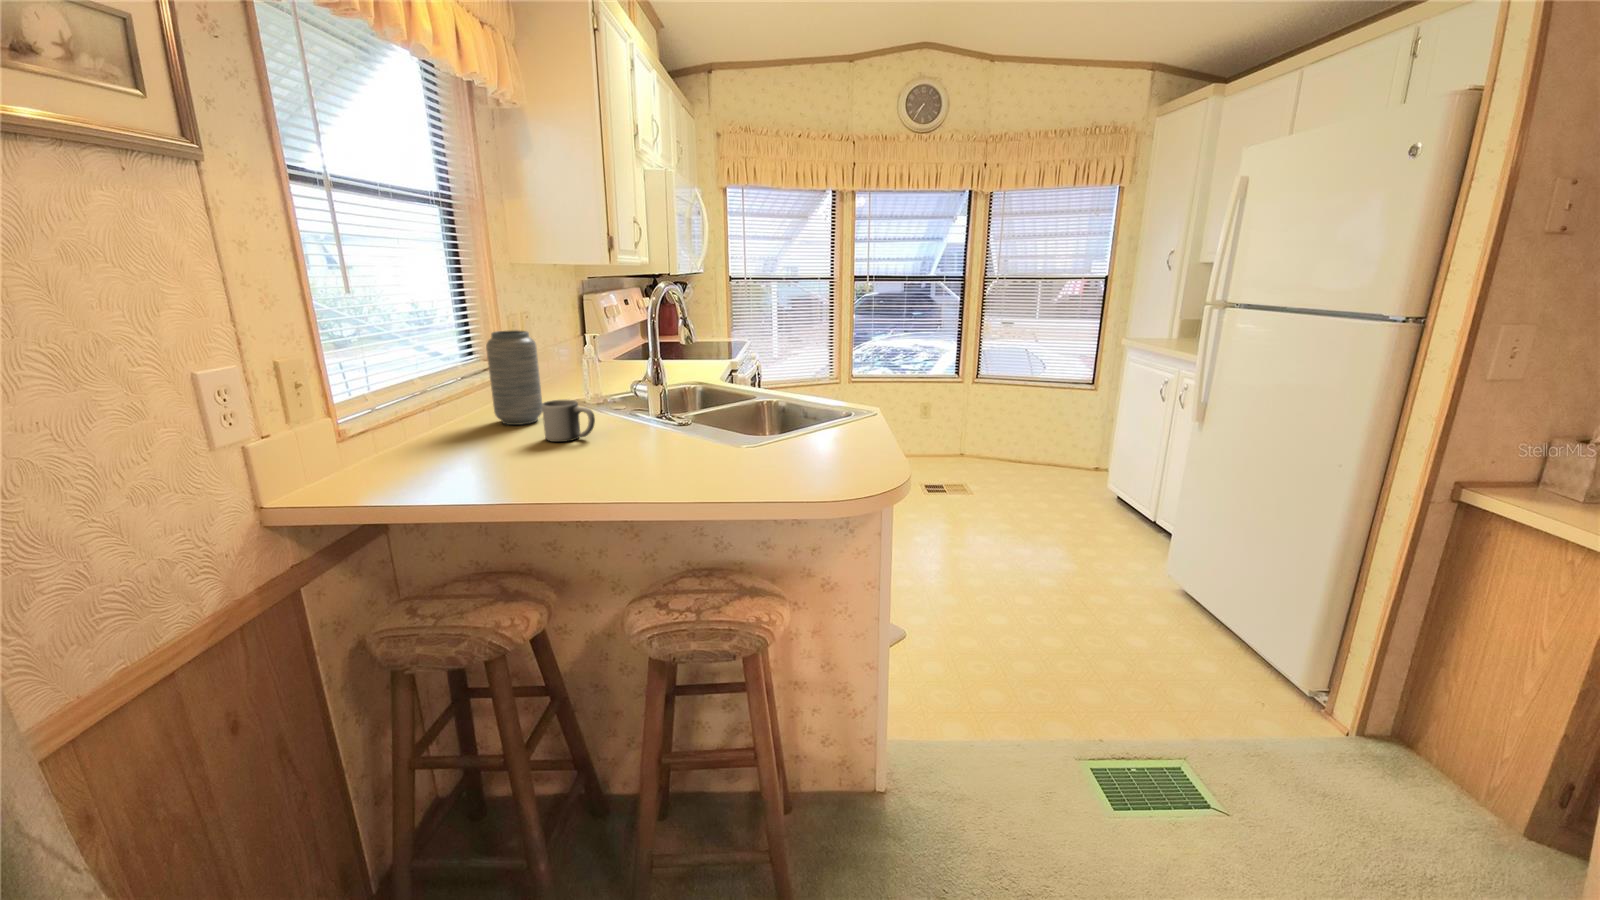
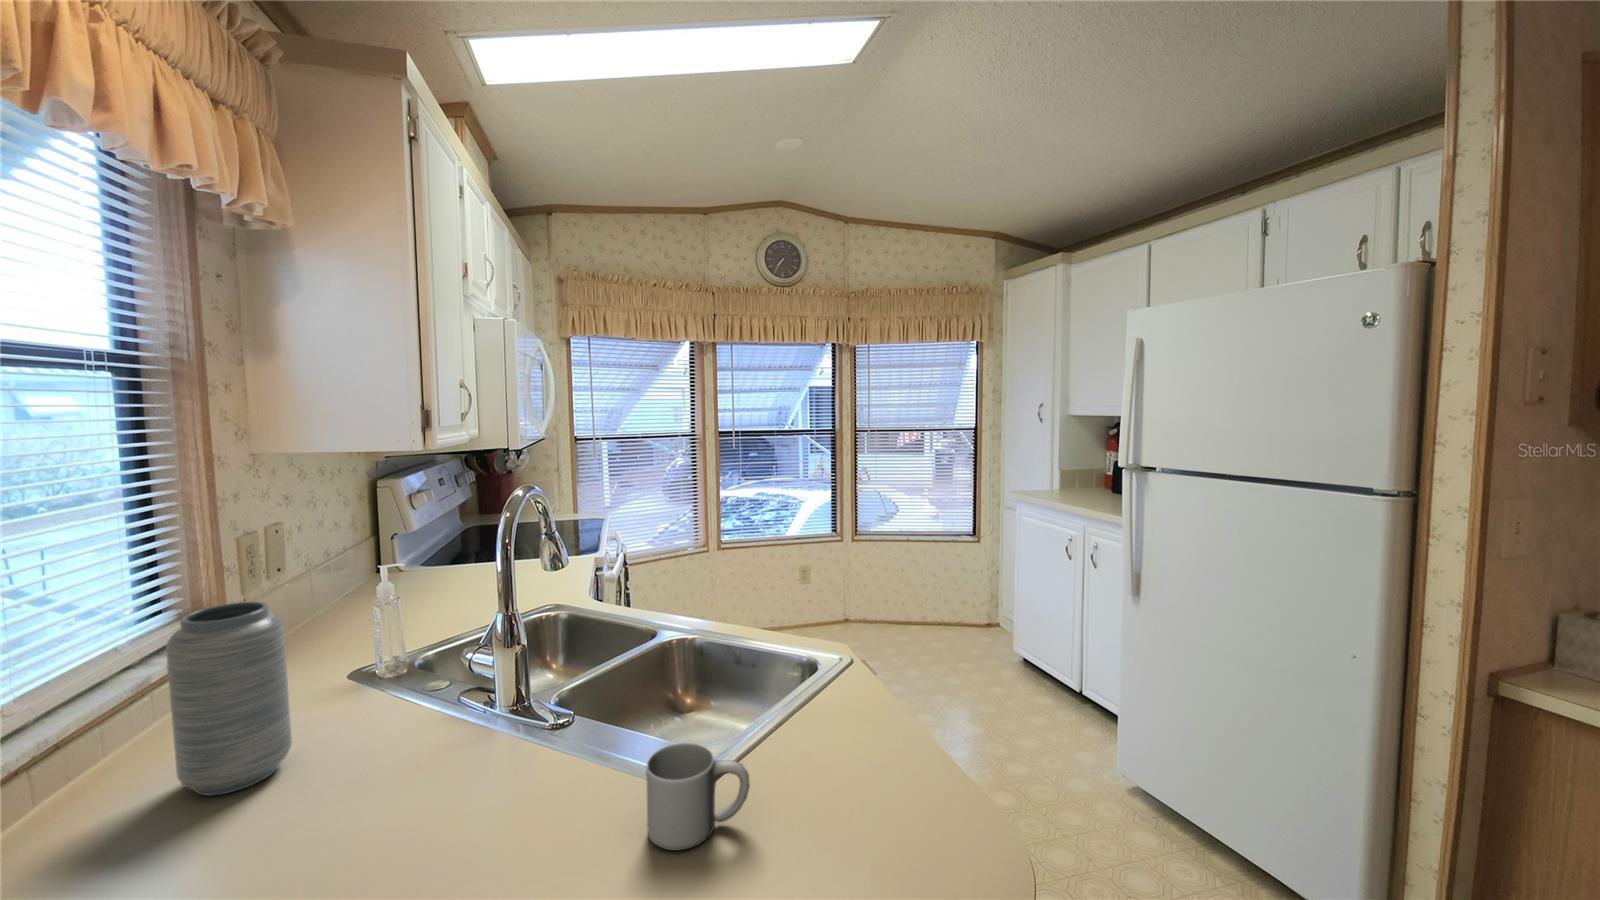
mug: present [542,399,595,442] -> present [646,743,750,851]

